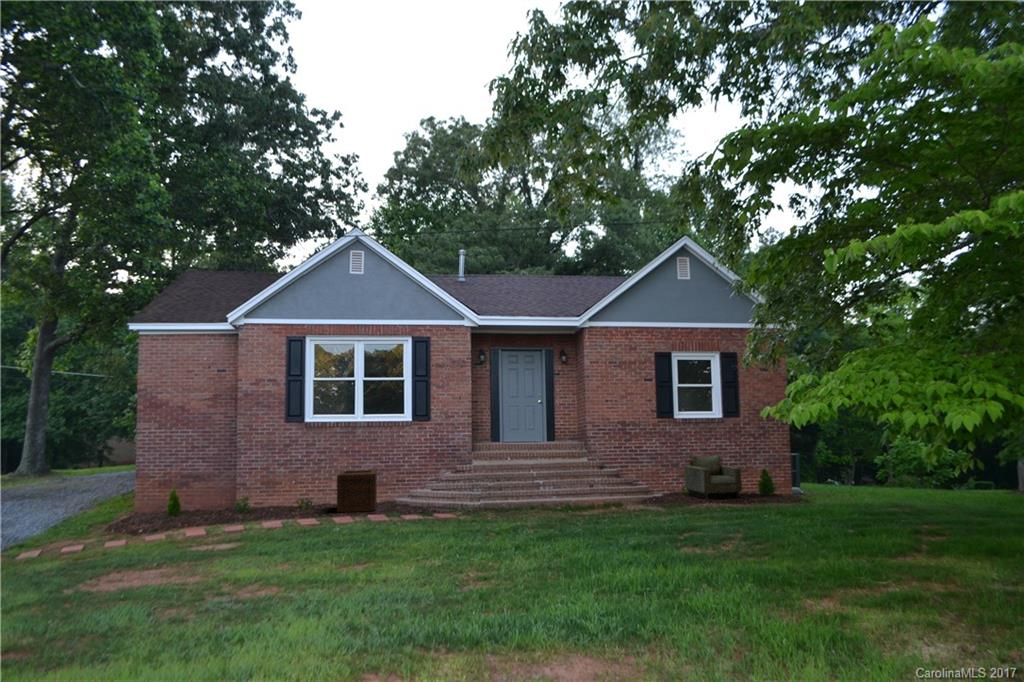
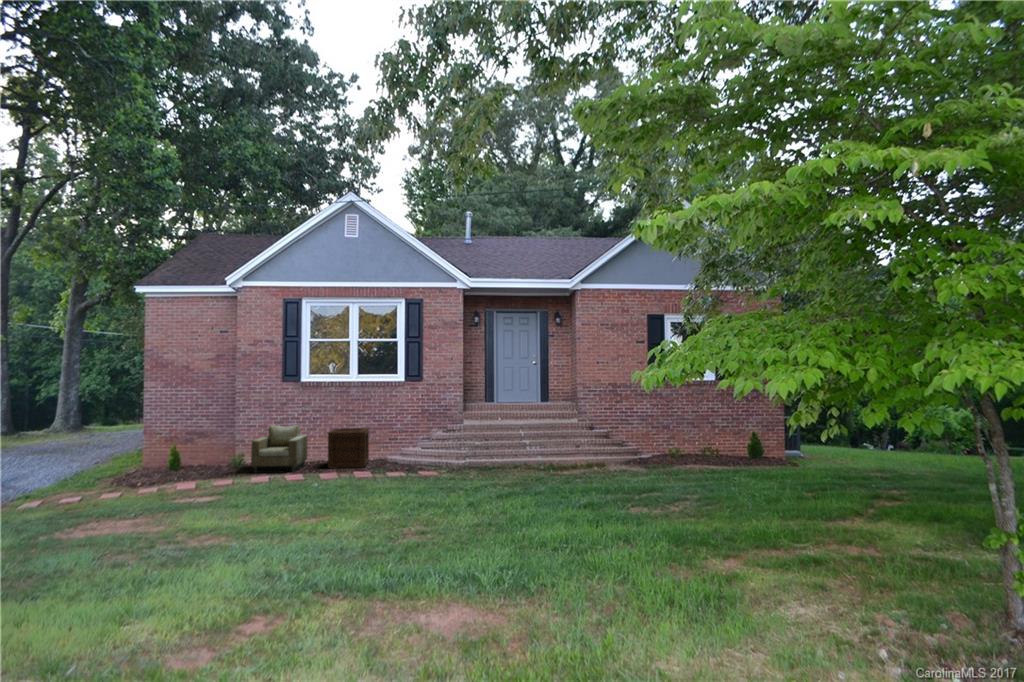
armchair: present [684,455,742,499] -> present [251,425,308,473]

